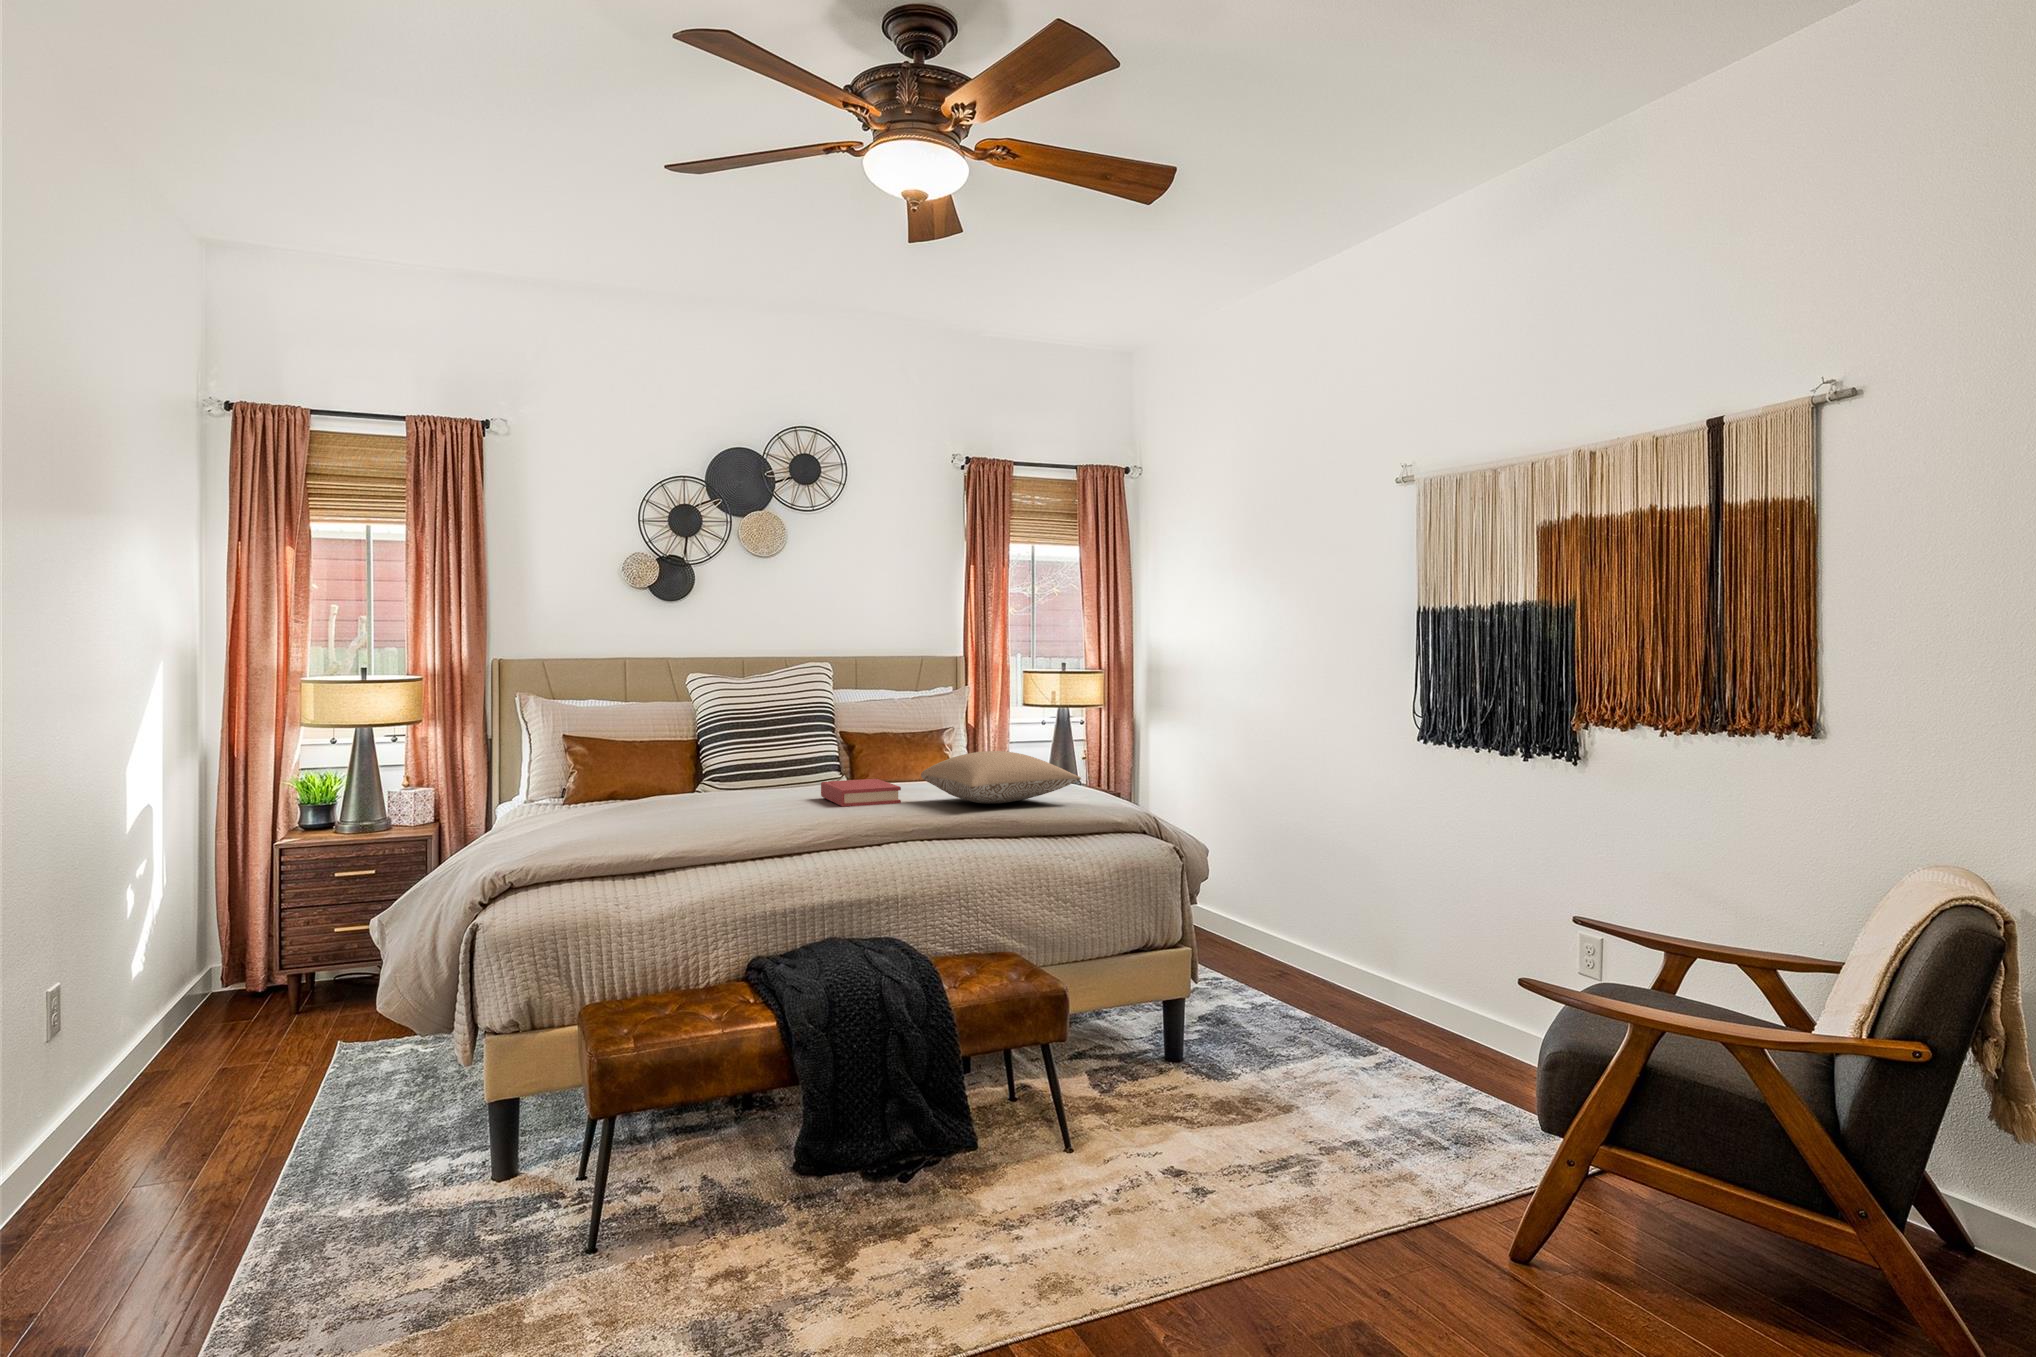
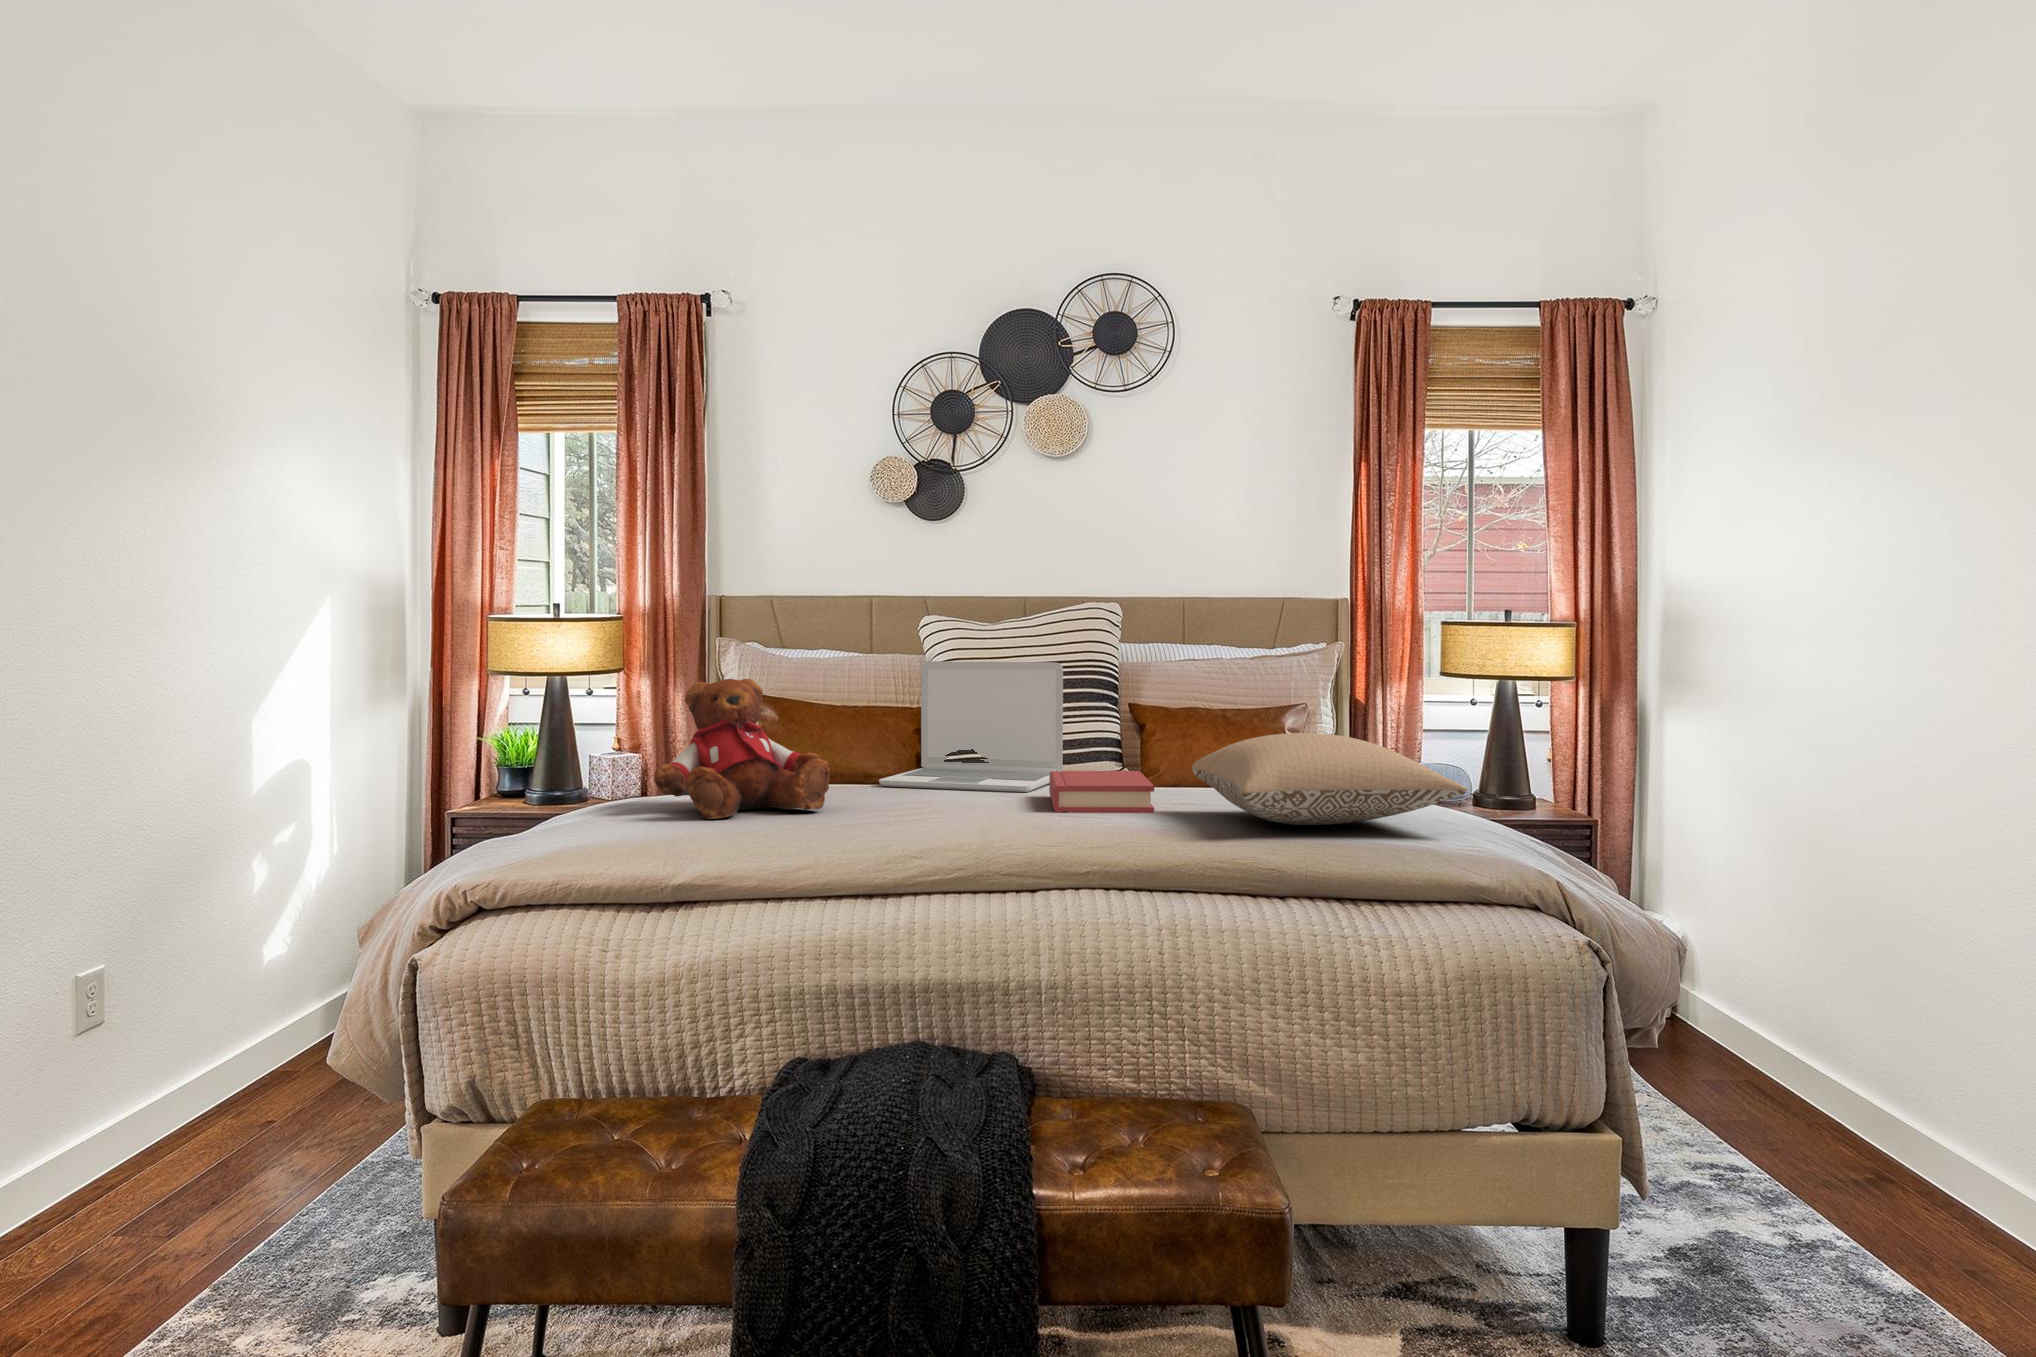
laptop: none [692,709,810,799] -> present [879,661,1063,792]
teddy bear: none [581,731,698,825] -> present [654,679,830,819]

